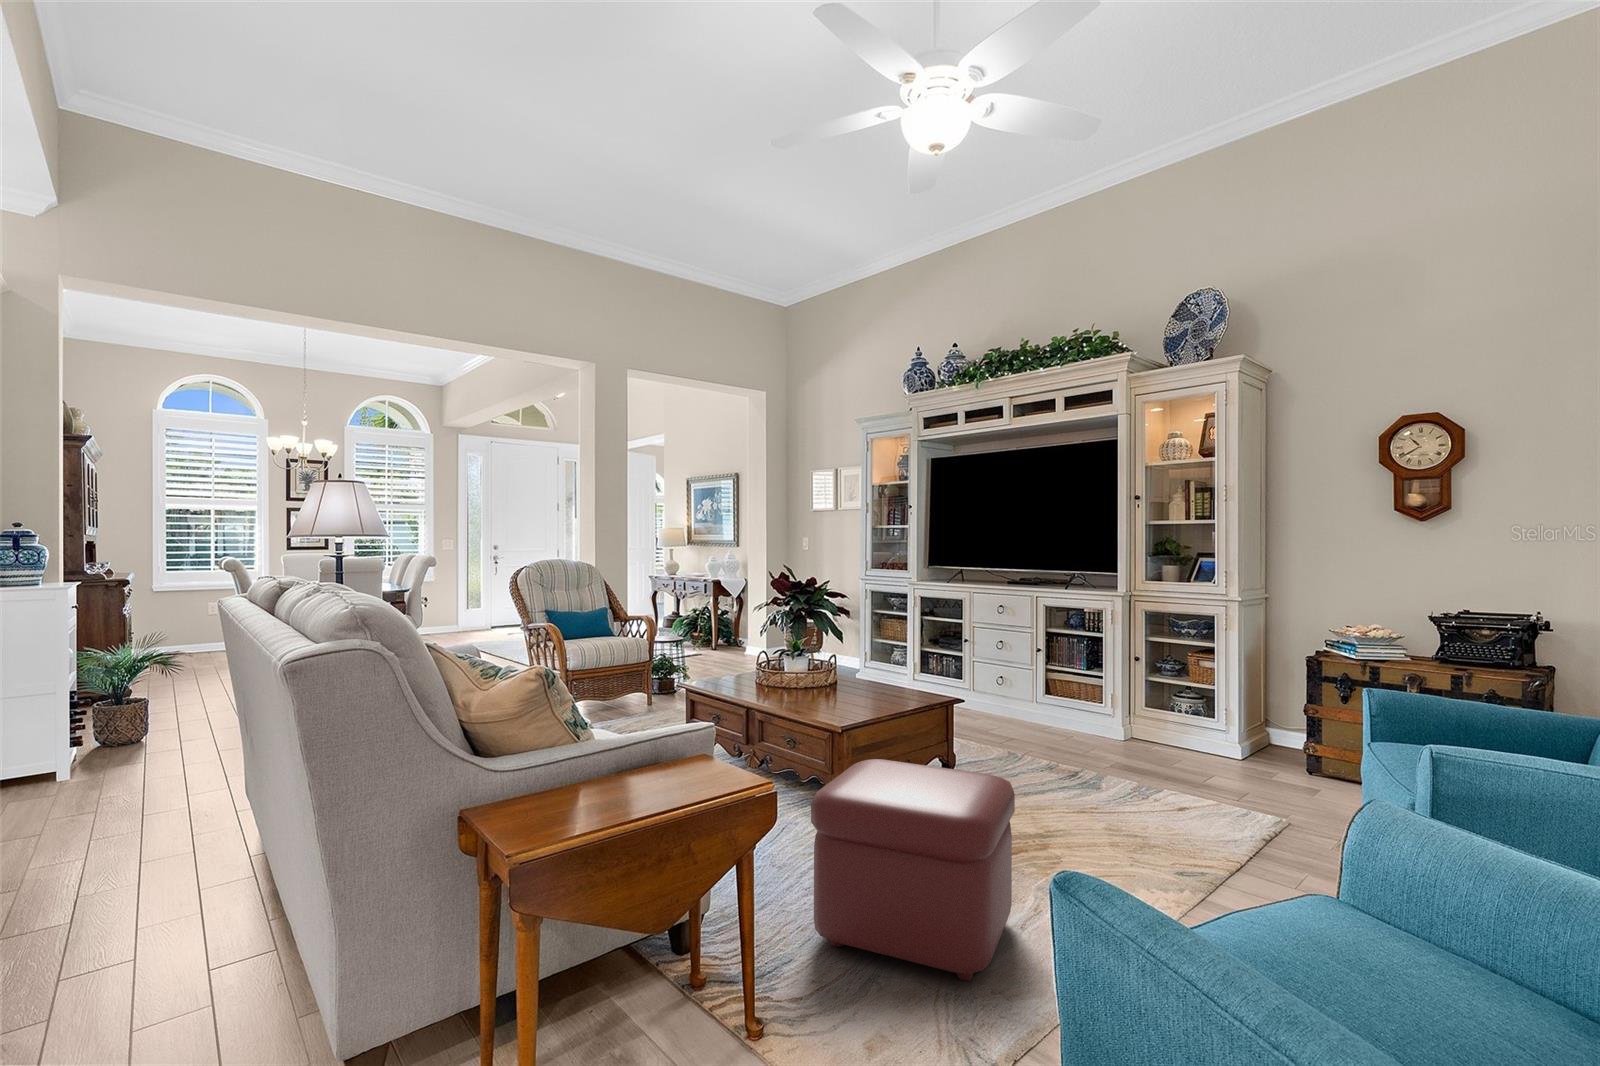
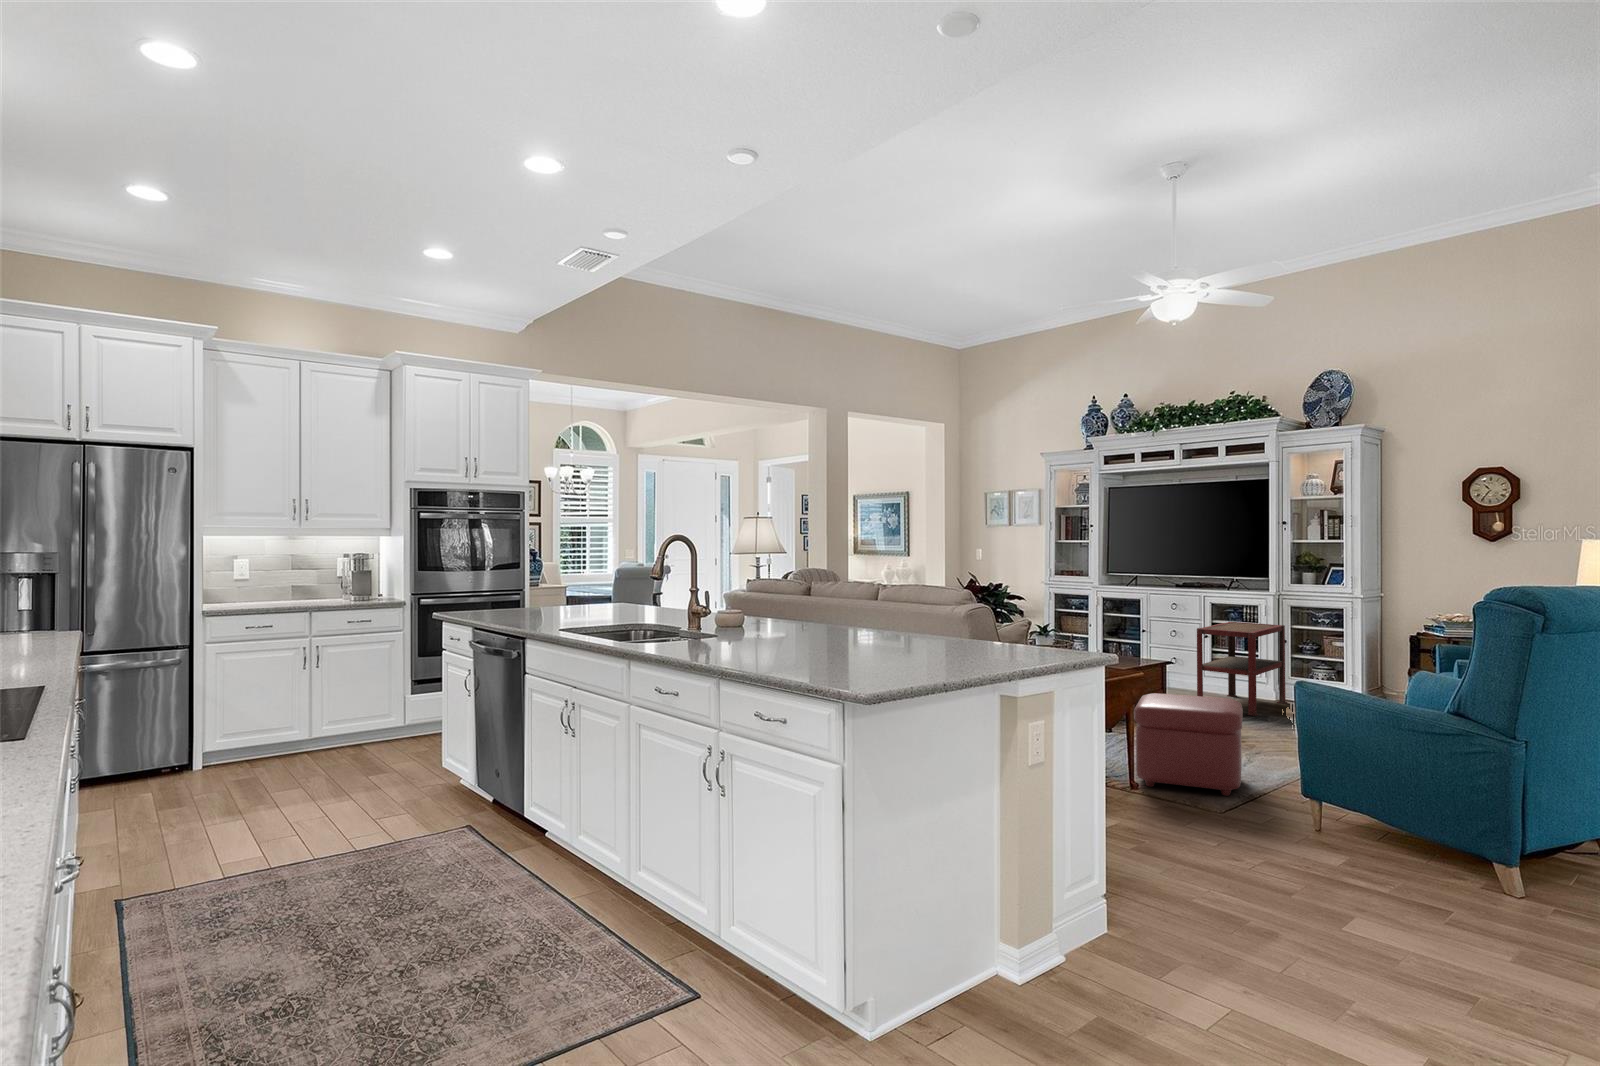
side table: none [1010,630,1138,768] -> present [1197,622,1287,716]

